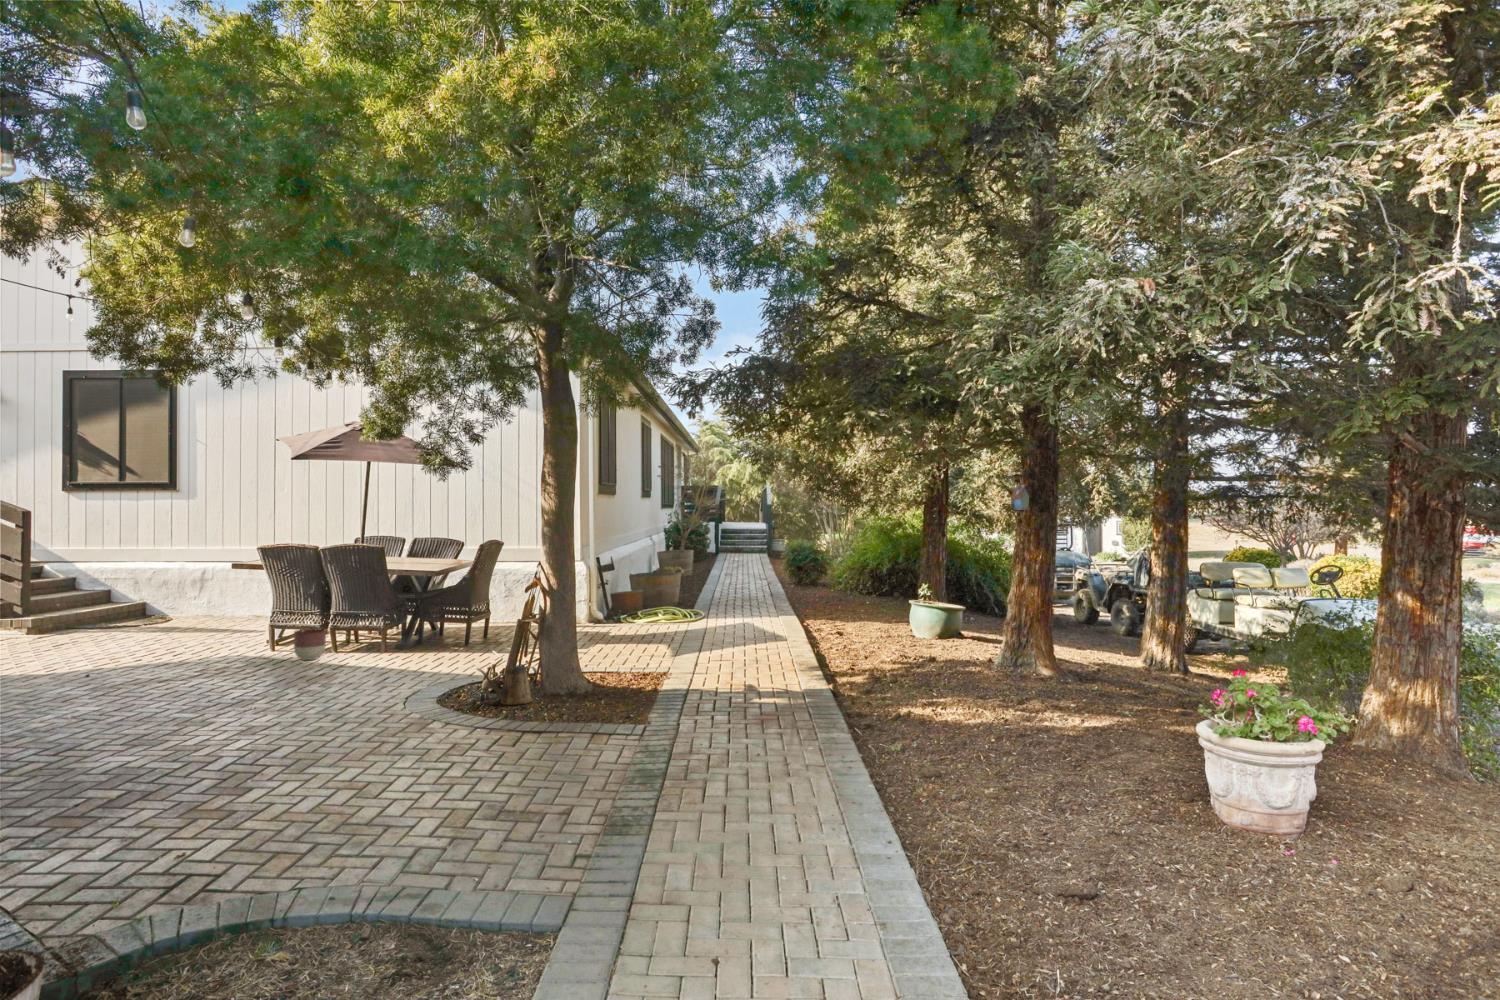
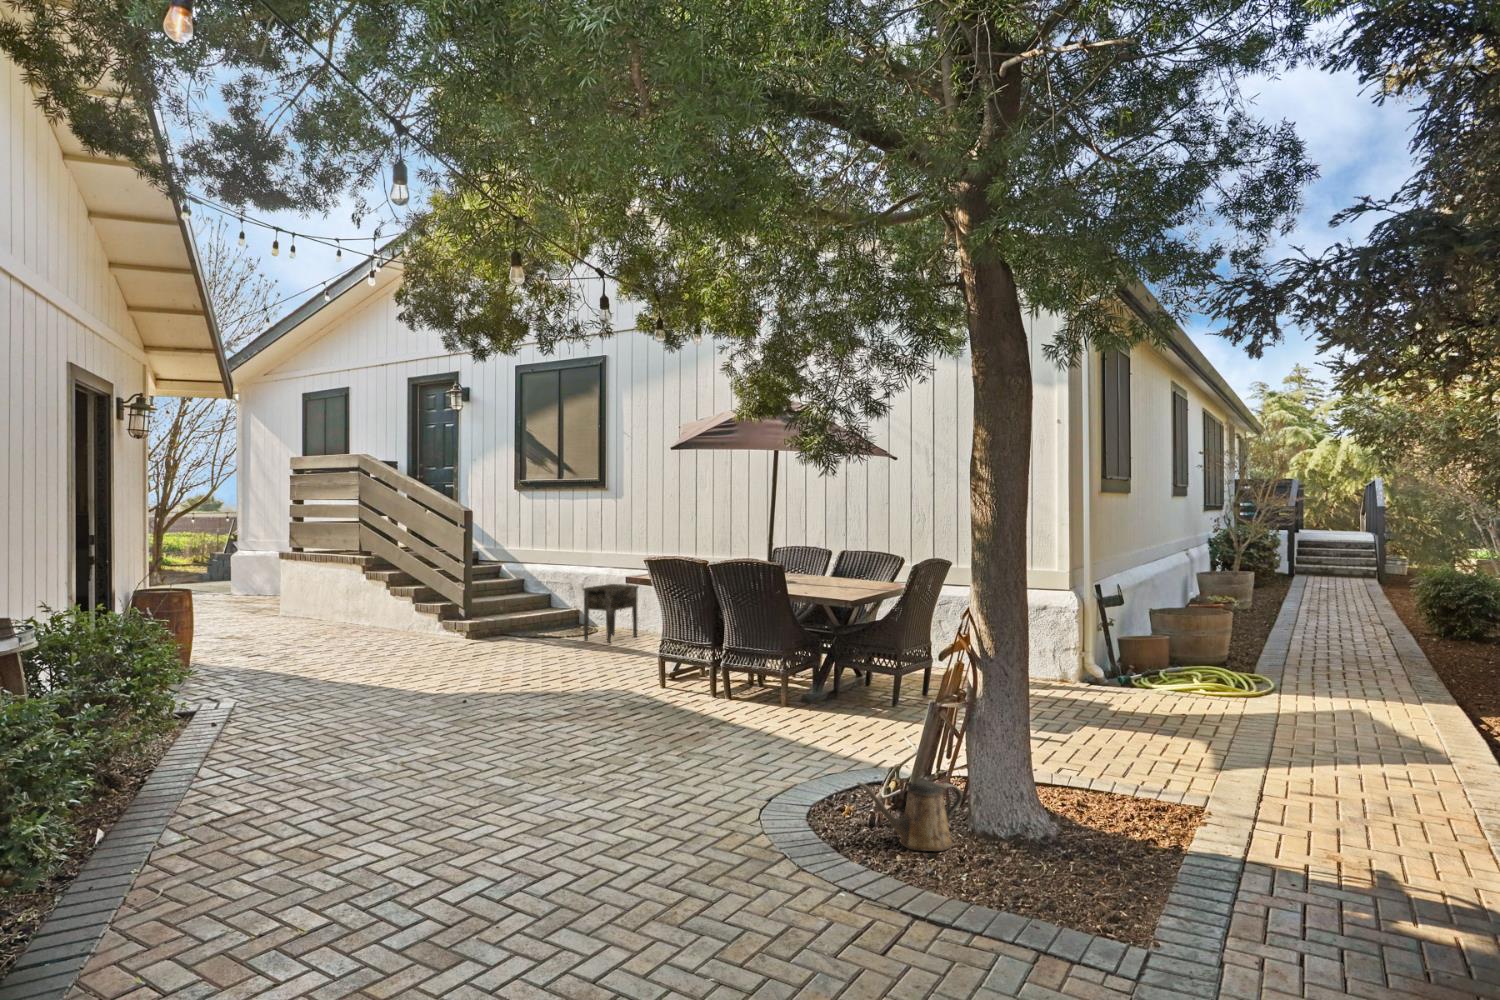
side table: none [157,576,214,627] -> present [583,584,638,643]
planter: present [294,629,326,660] -> none [676,667,713,709]

